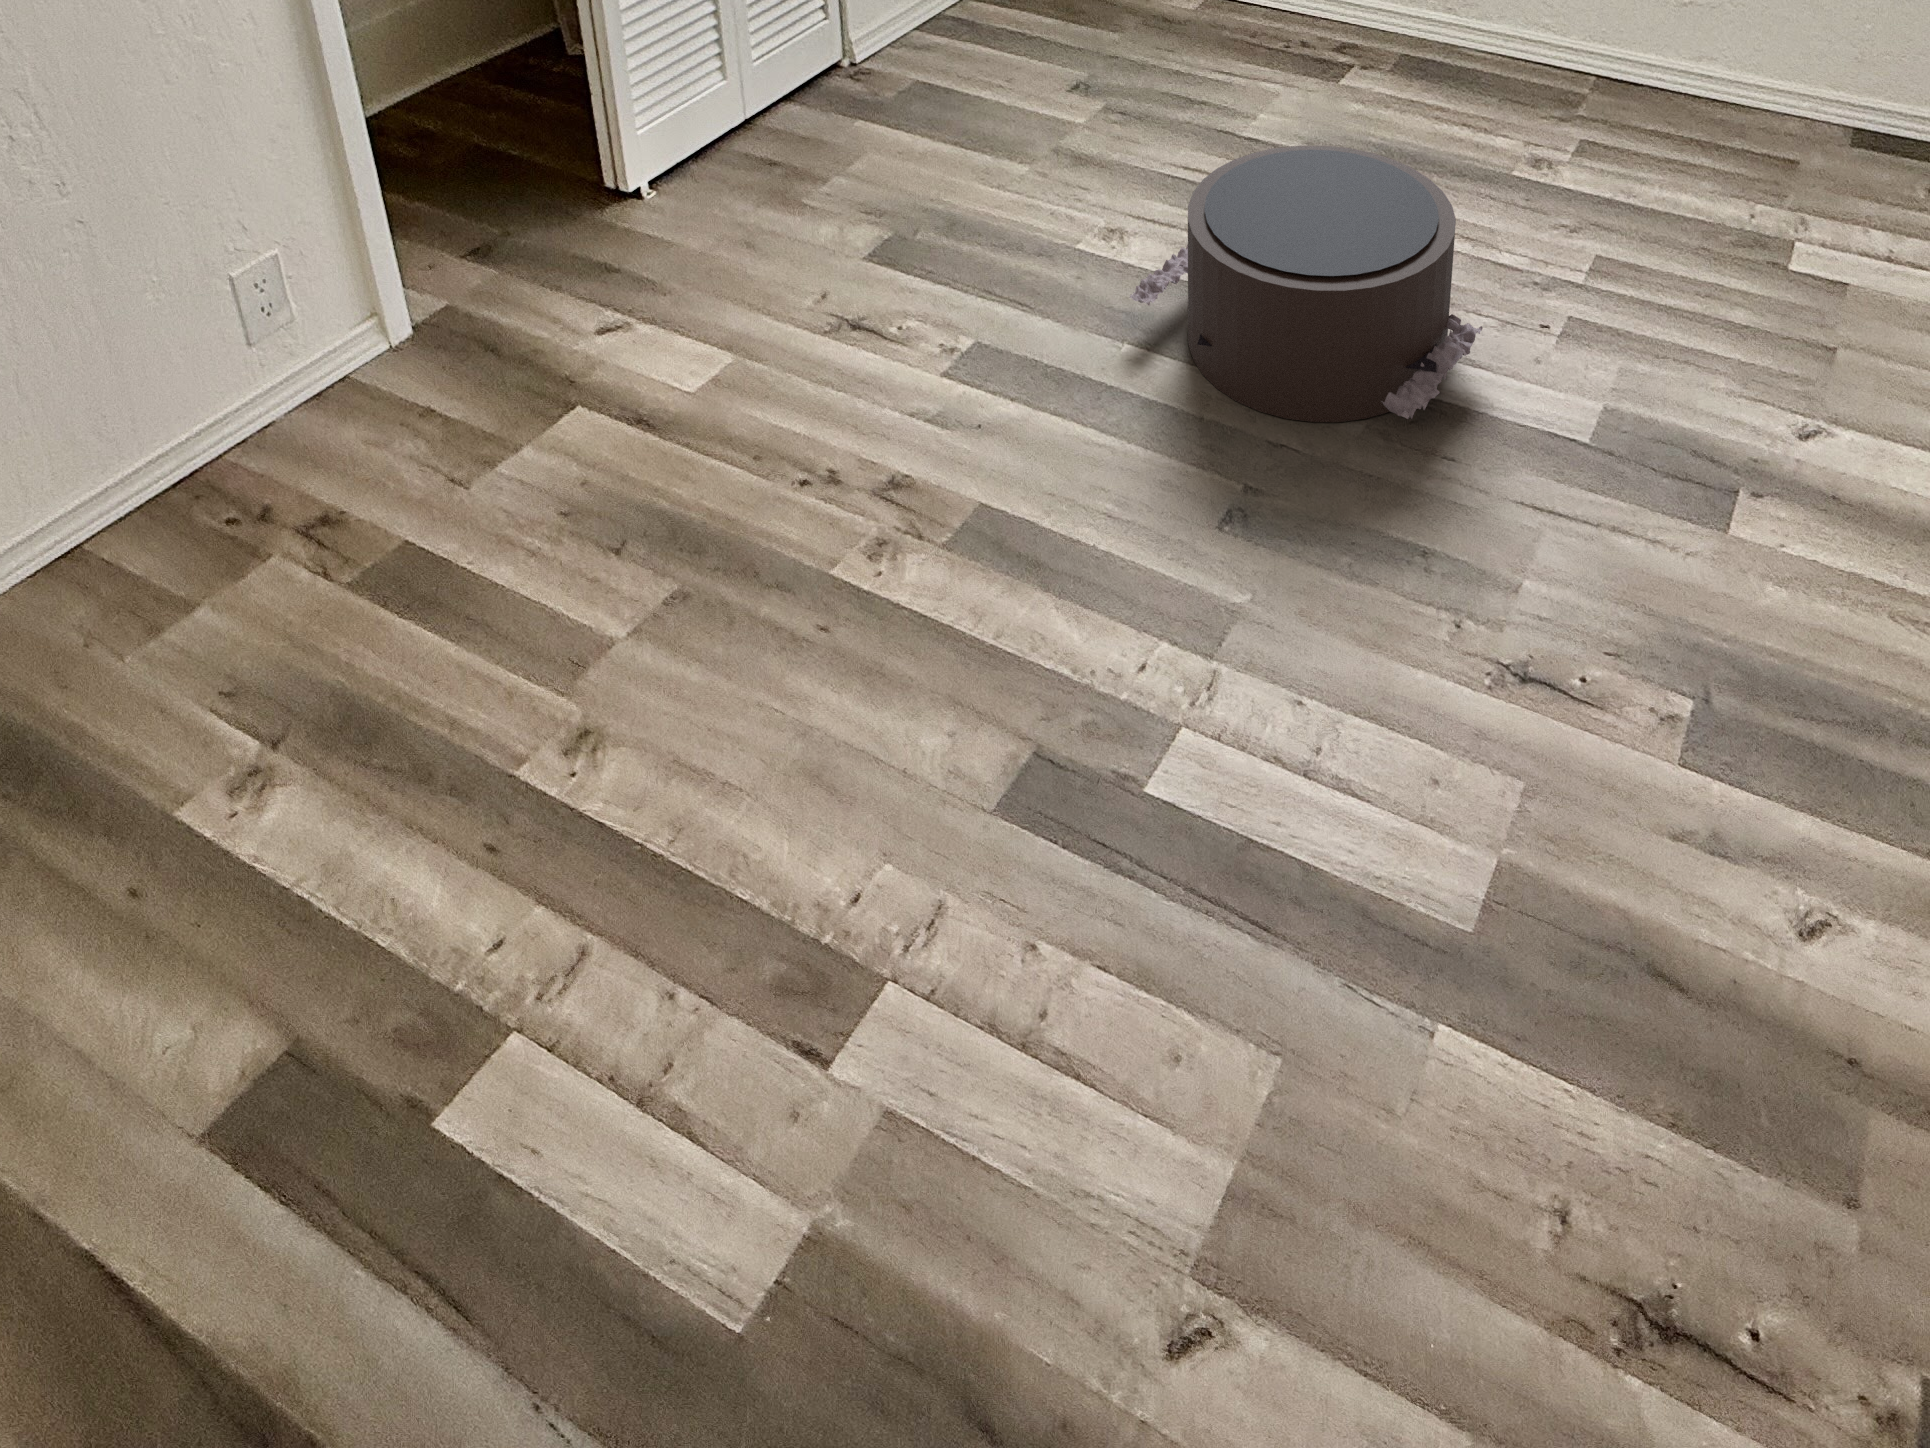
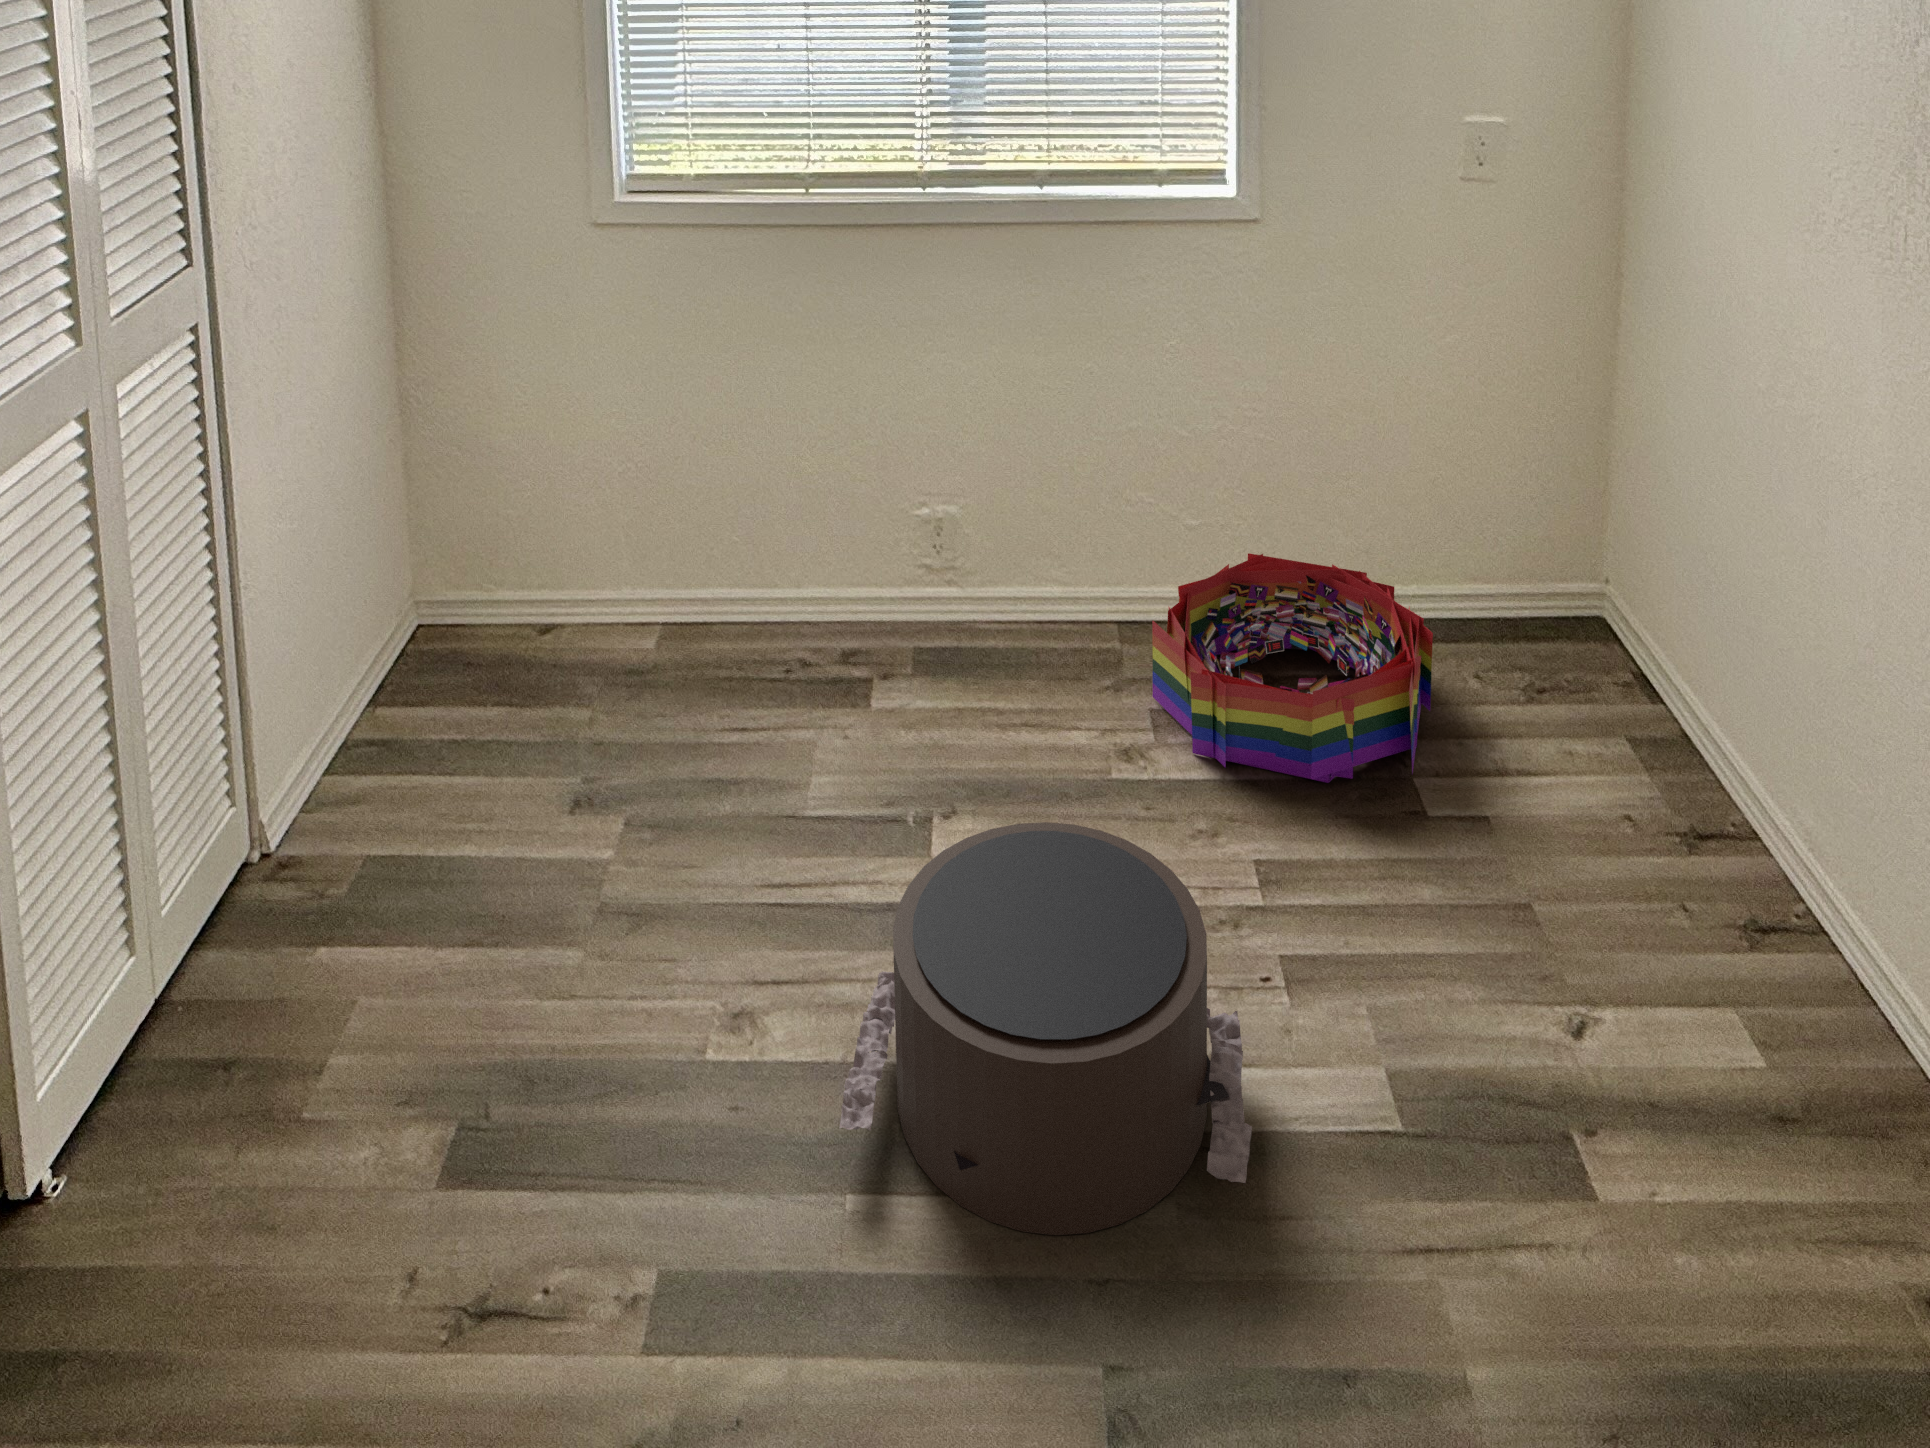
storage bin: none [1589,39,1869,243] -> present [1152,553,1433,783]

